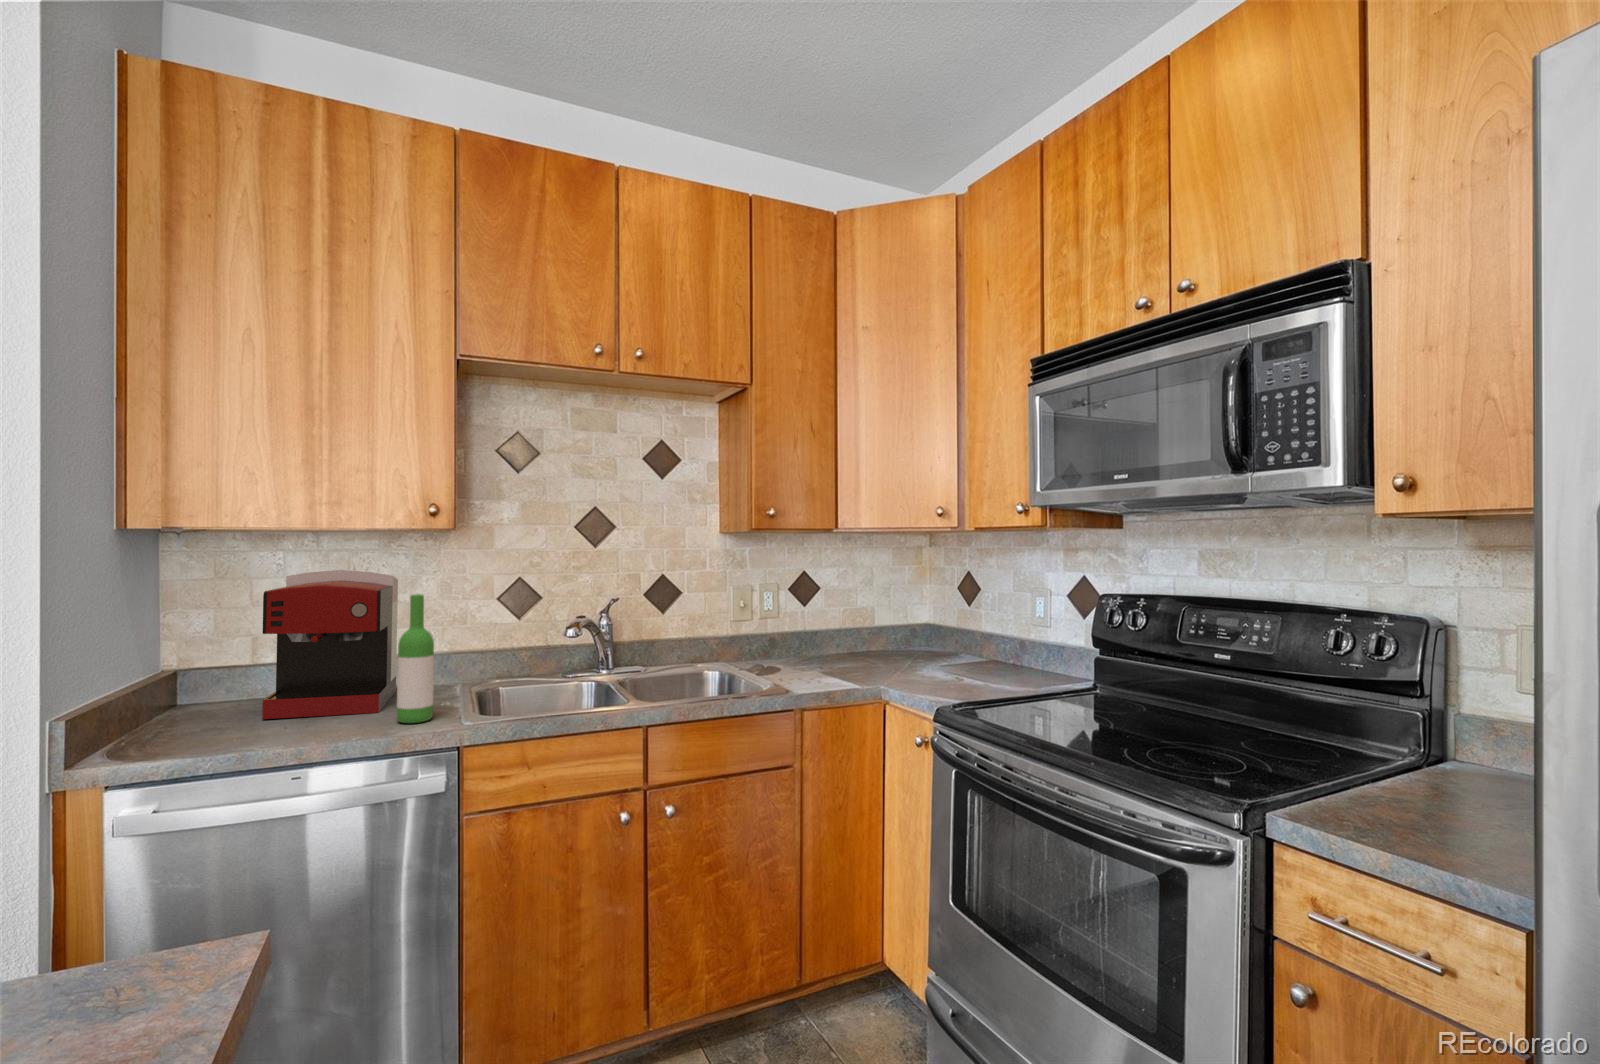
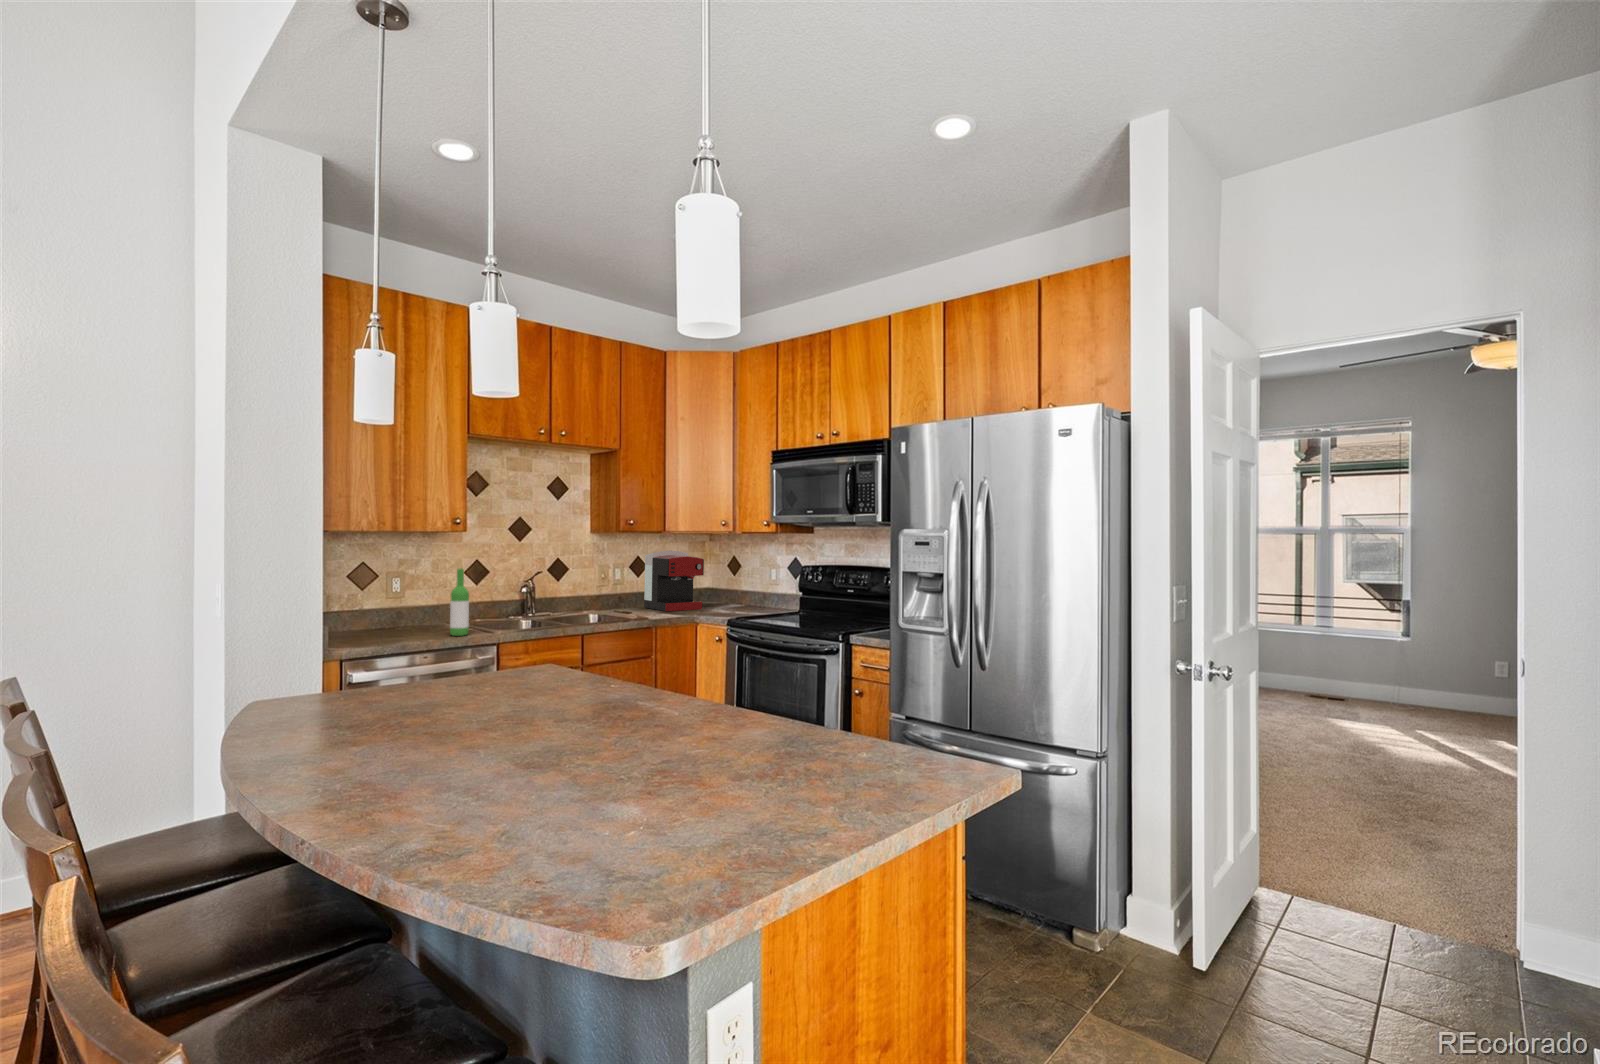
coffee maker: present [262,570,398,719] -> present [644,550,704,611]

